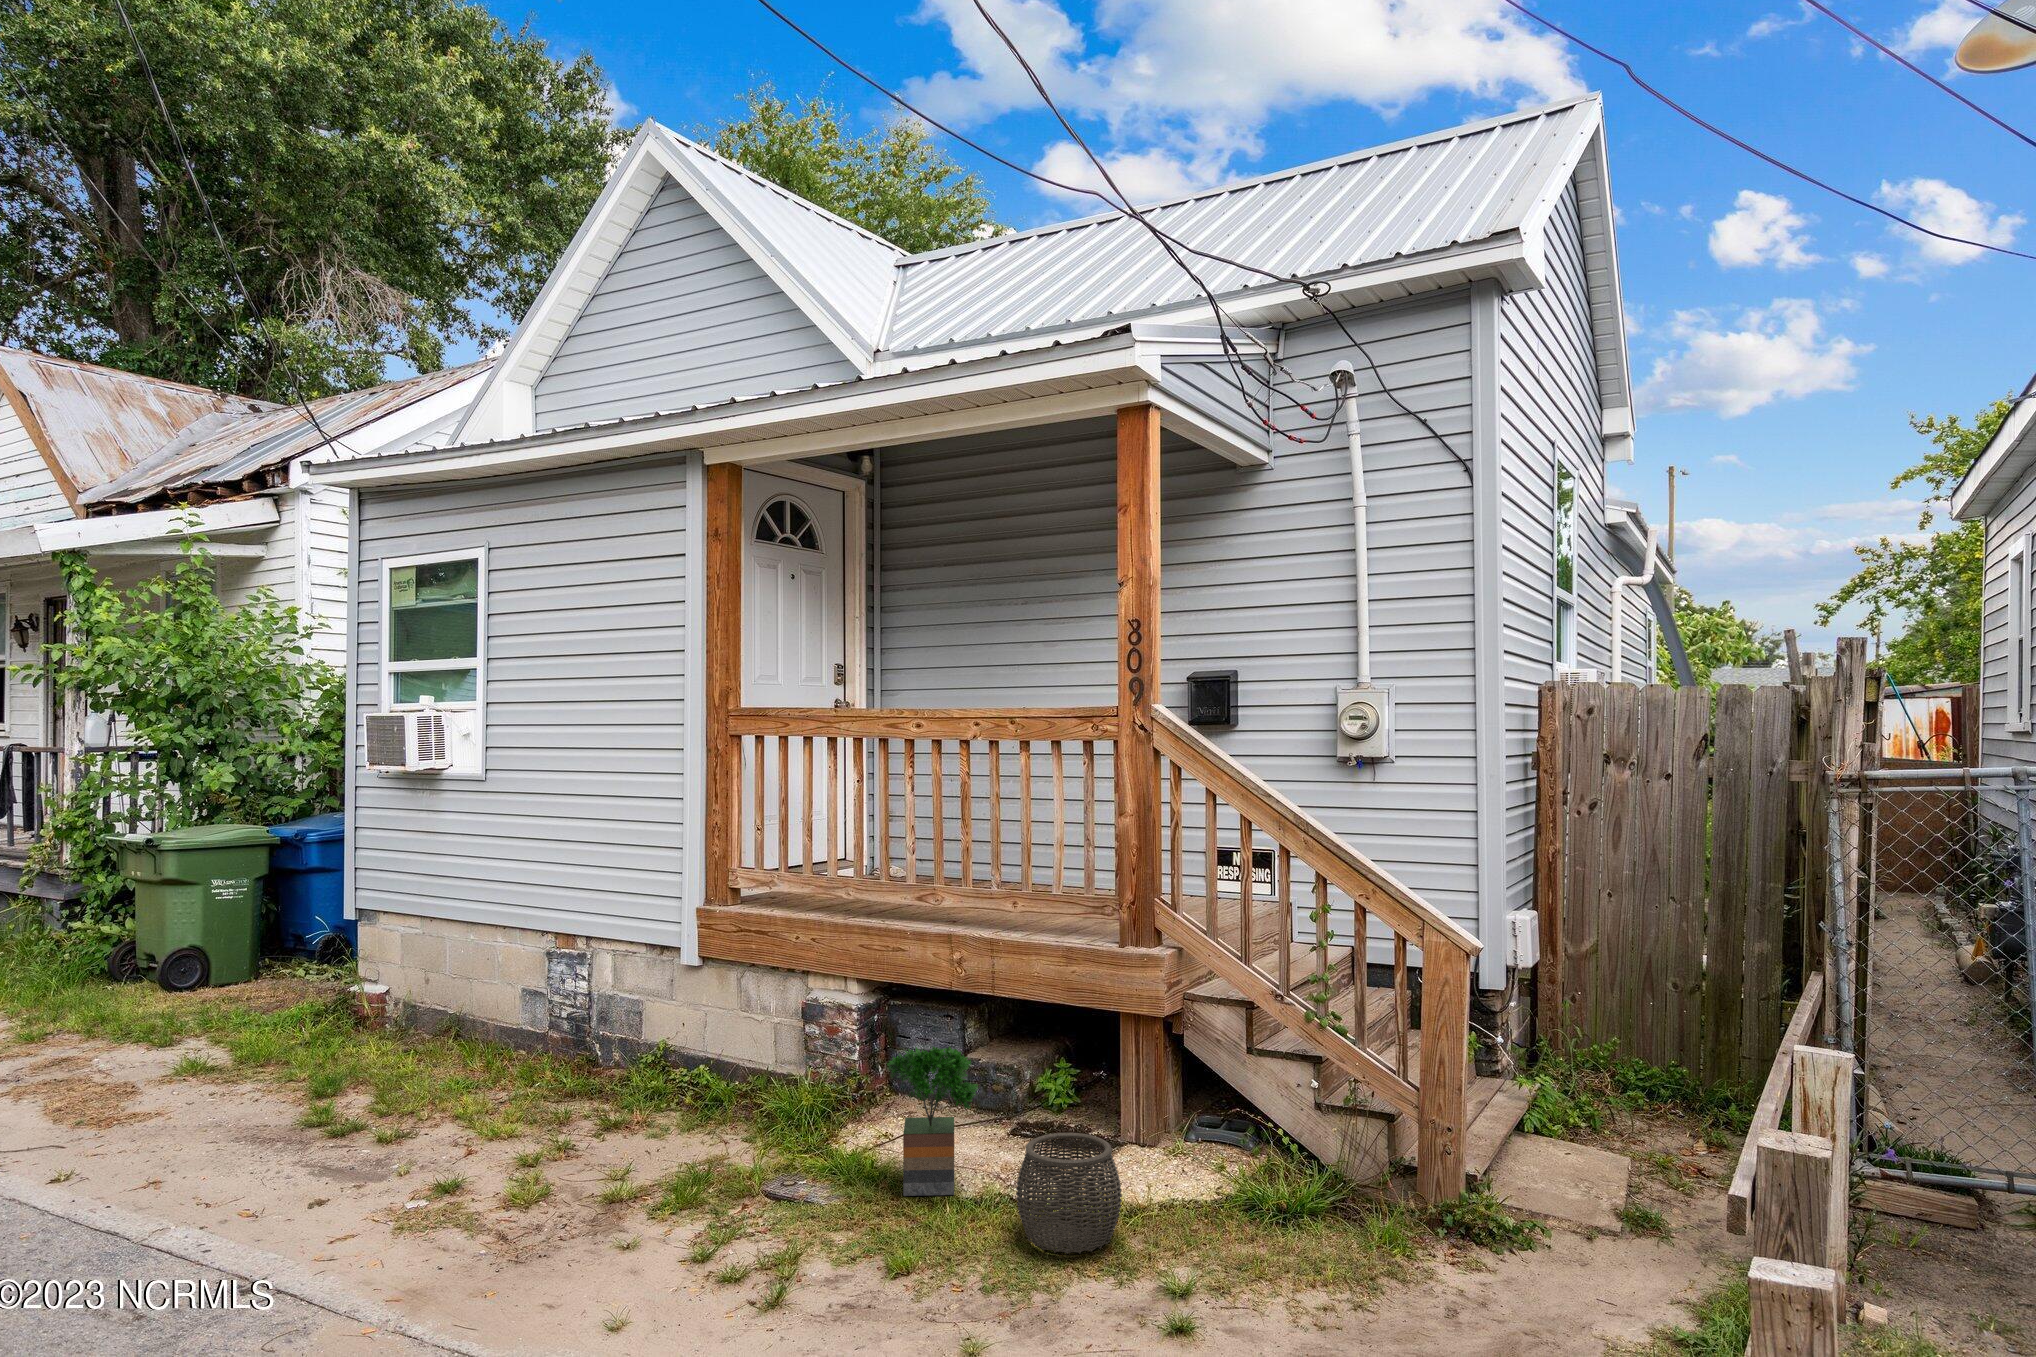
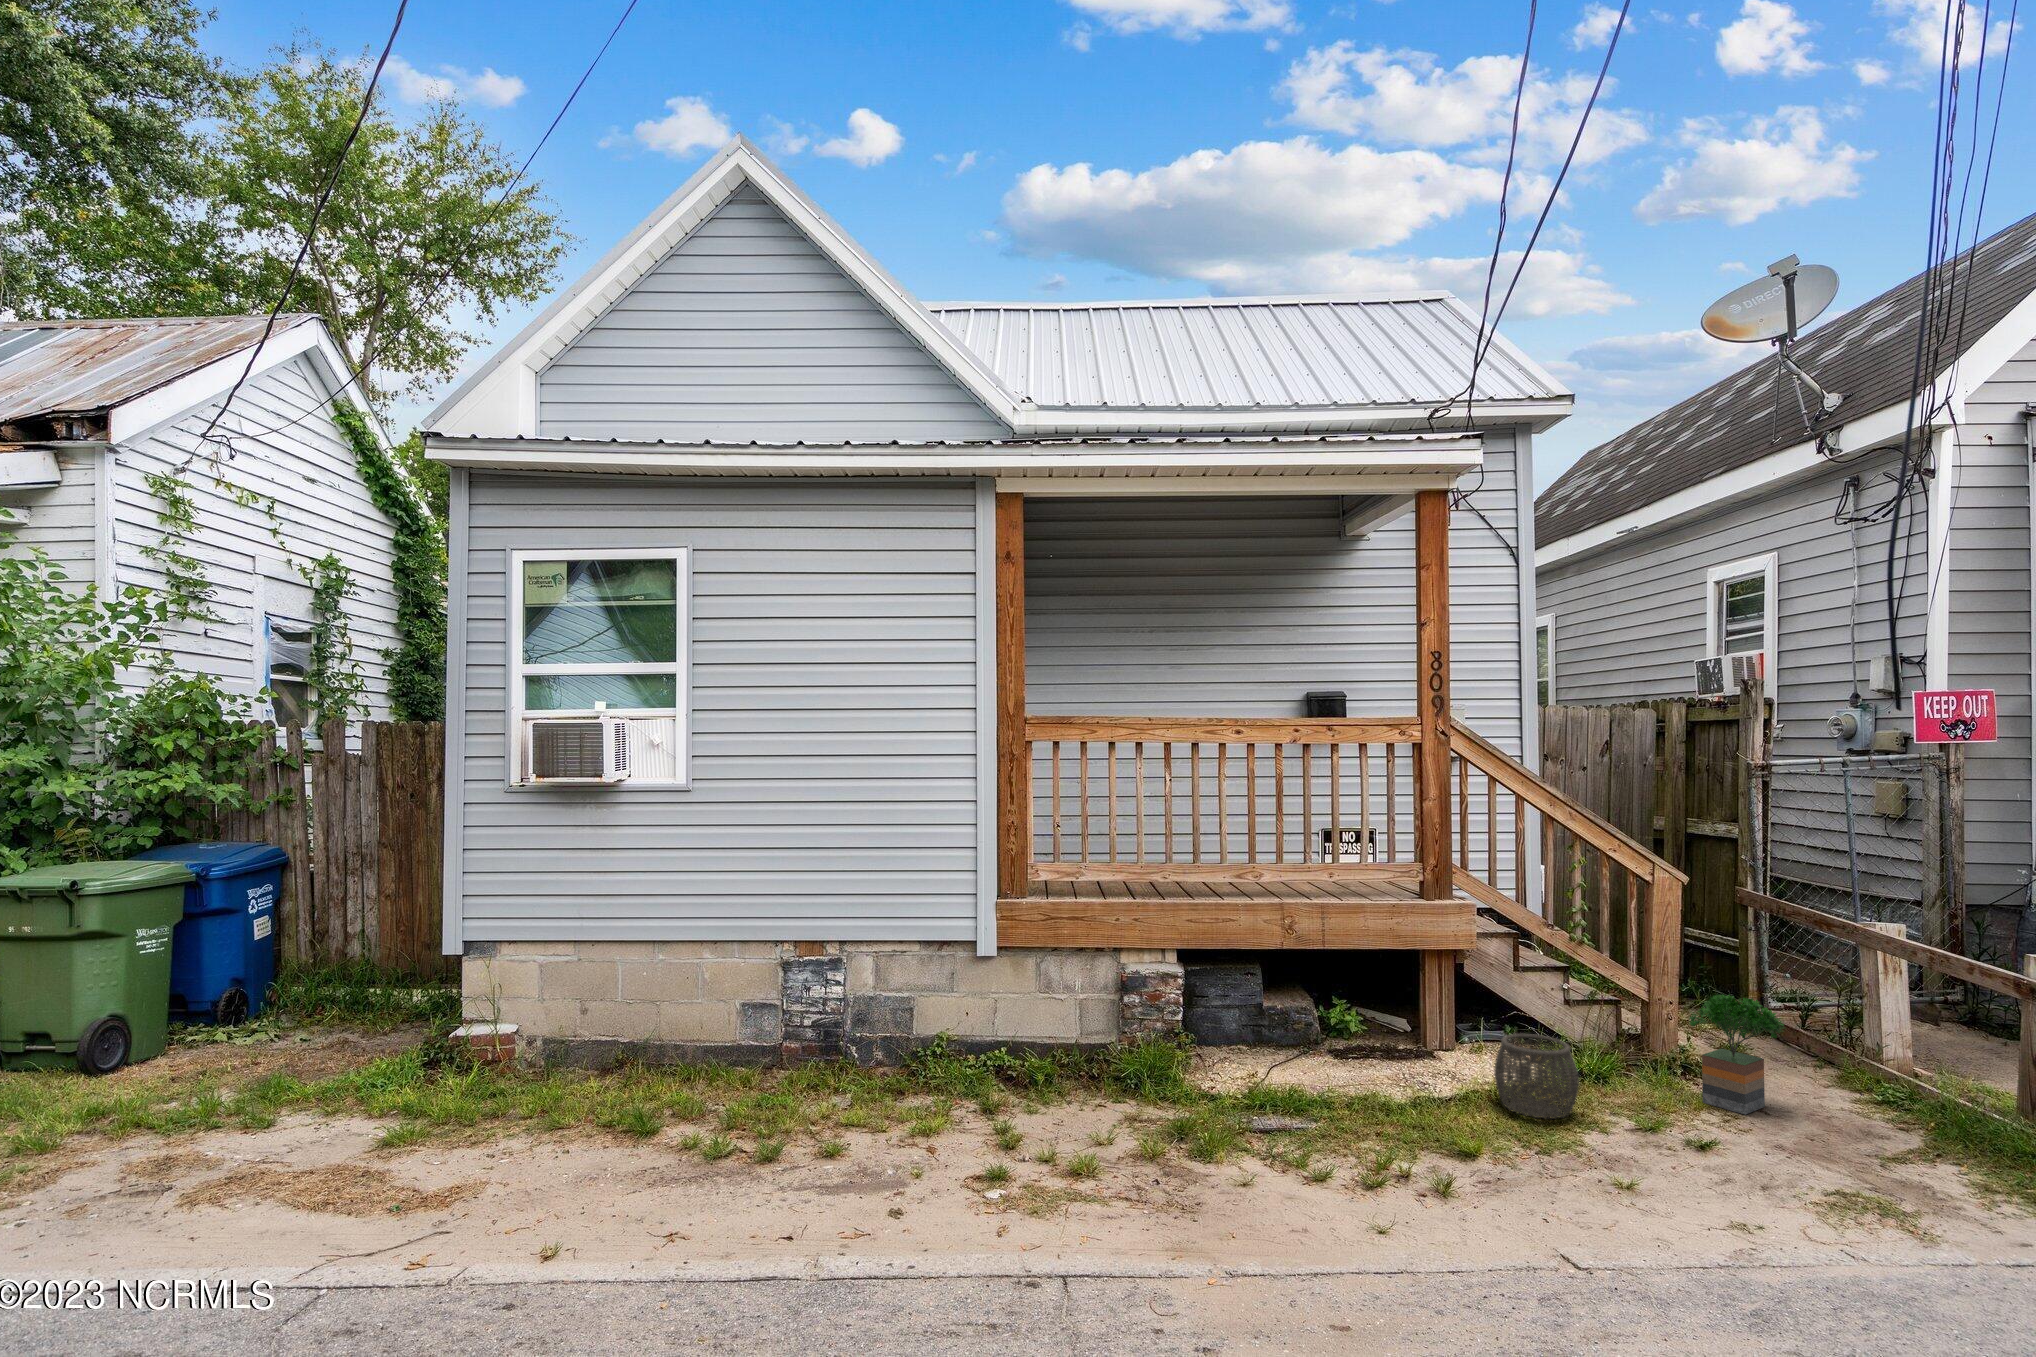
potted tree: present [888,1046,978,1196] -> present [1689,994,1784,1115]

